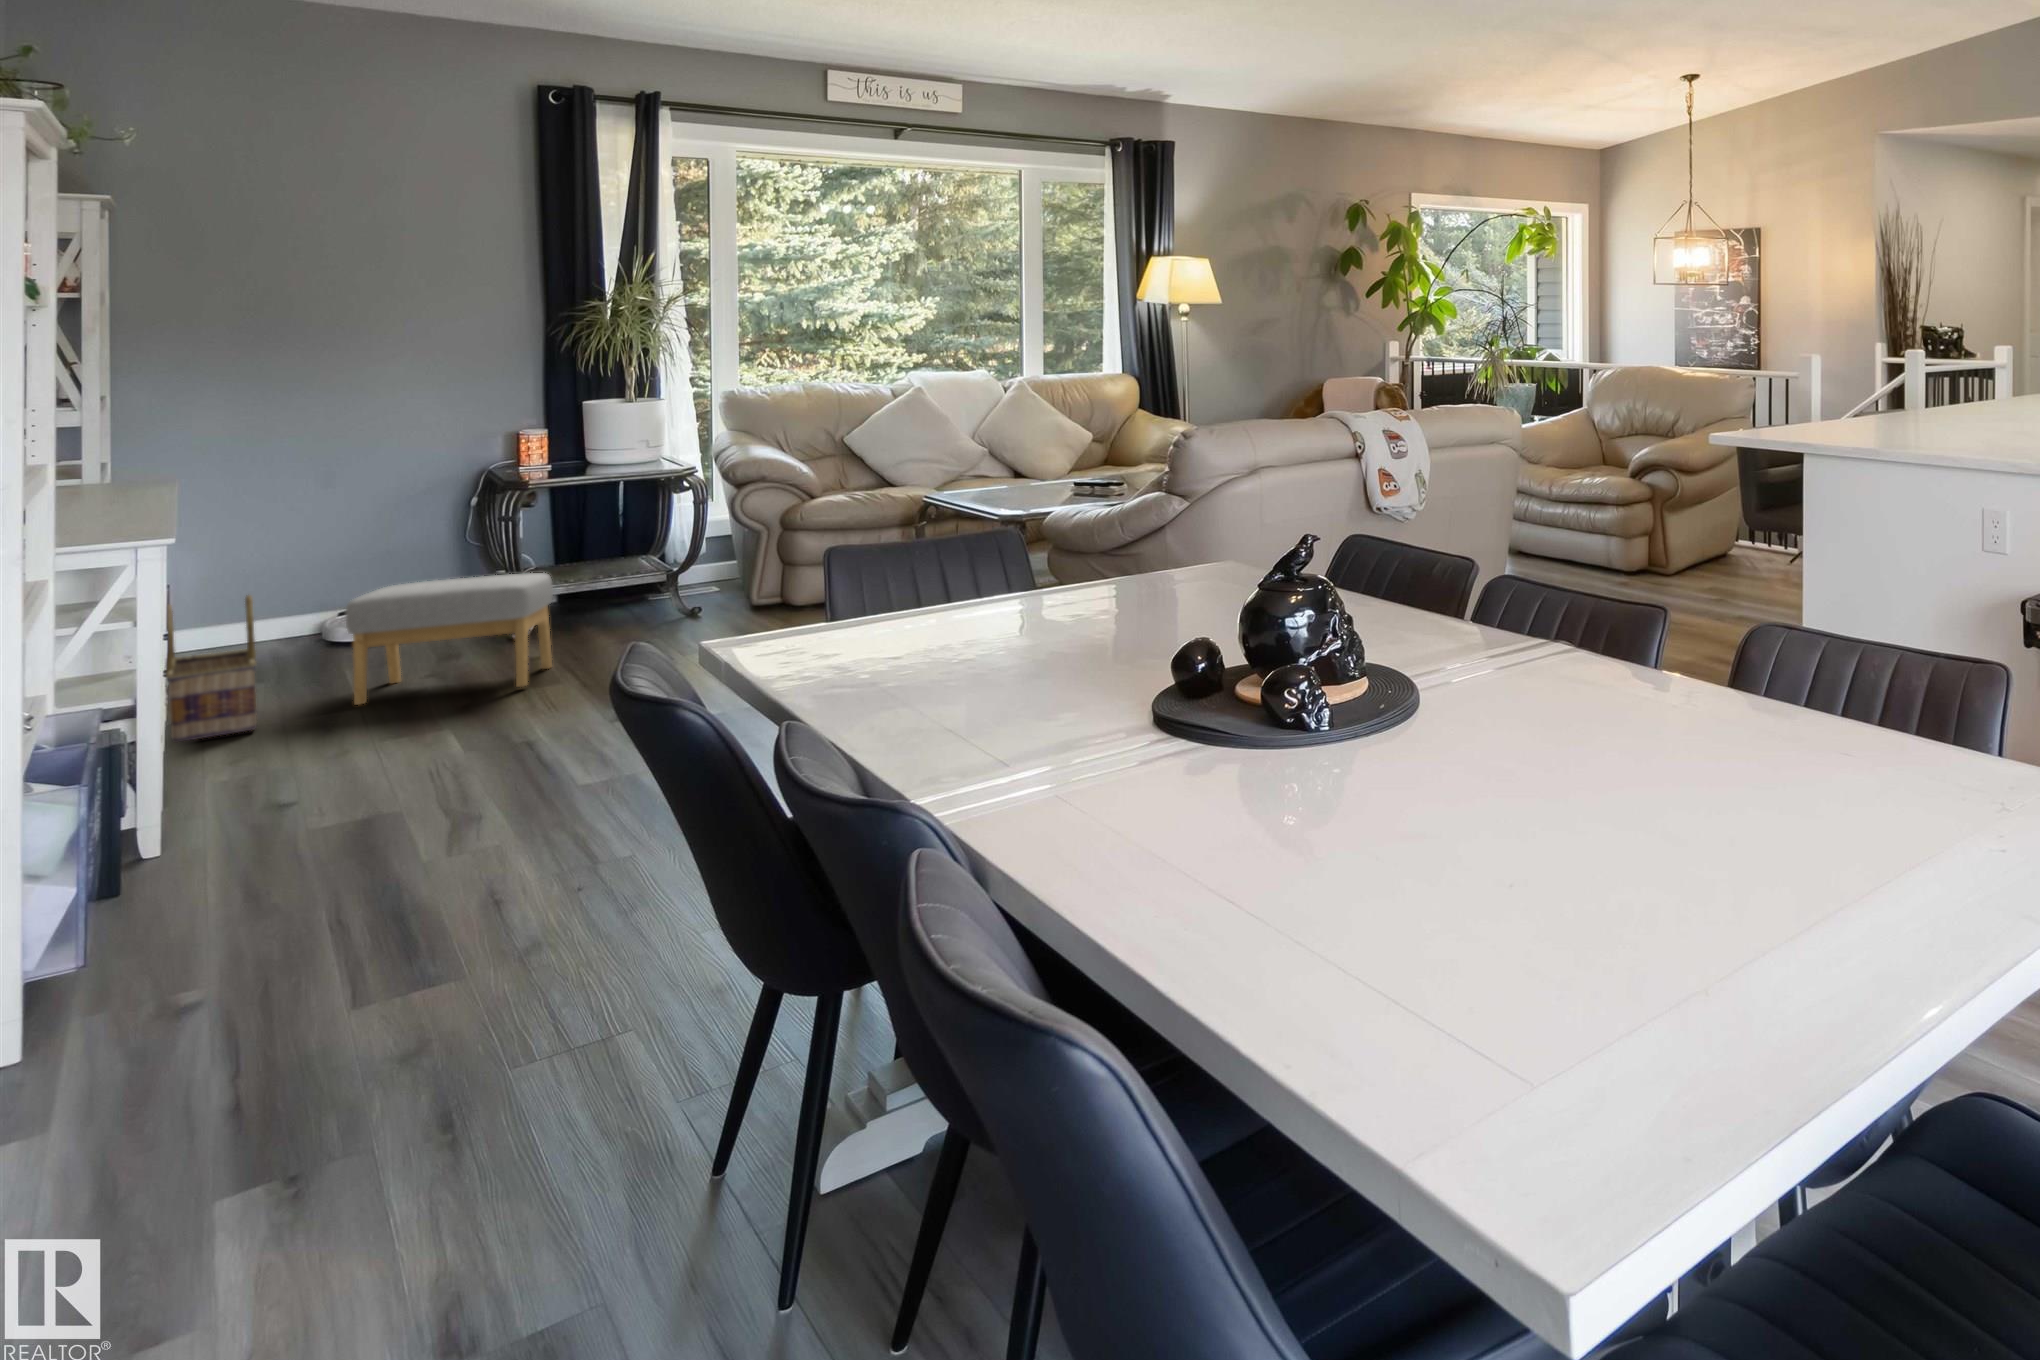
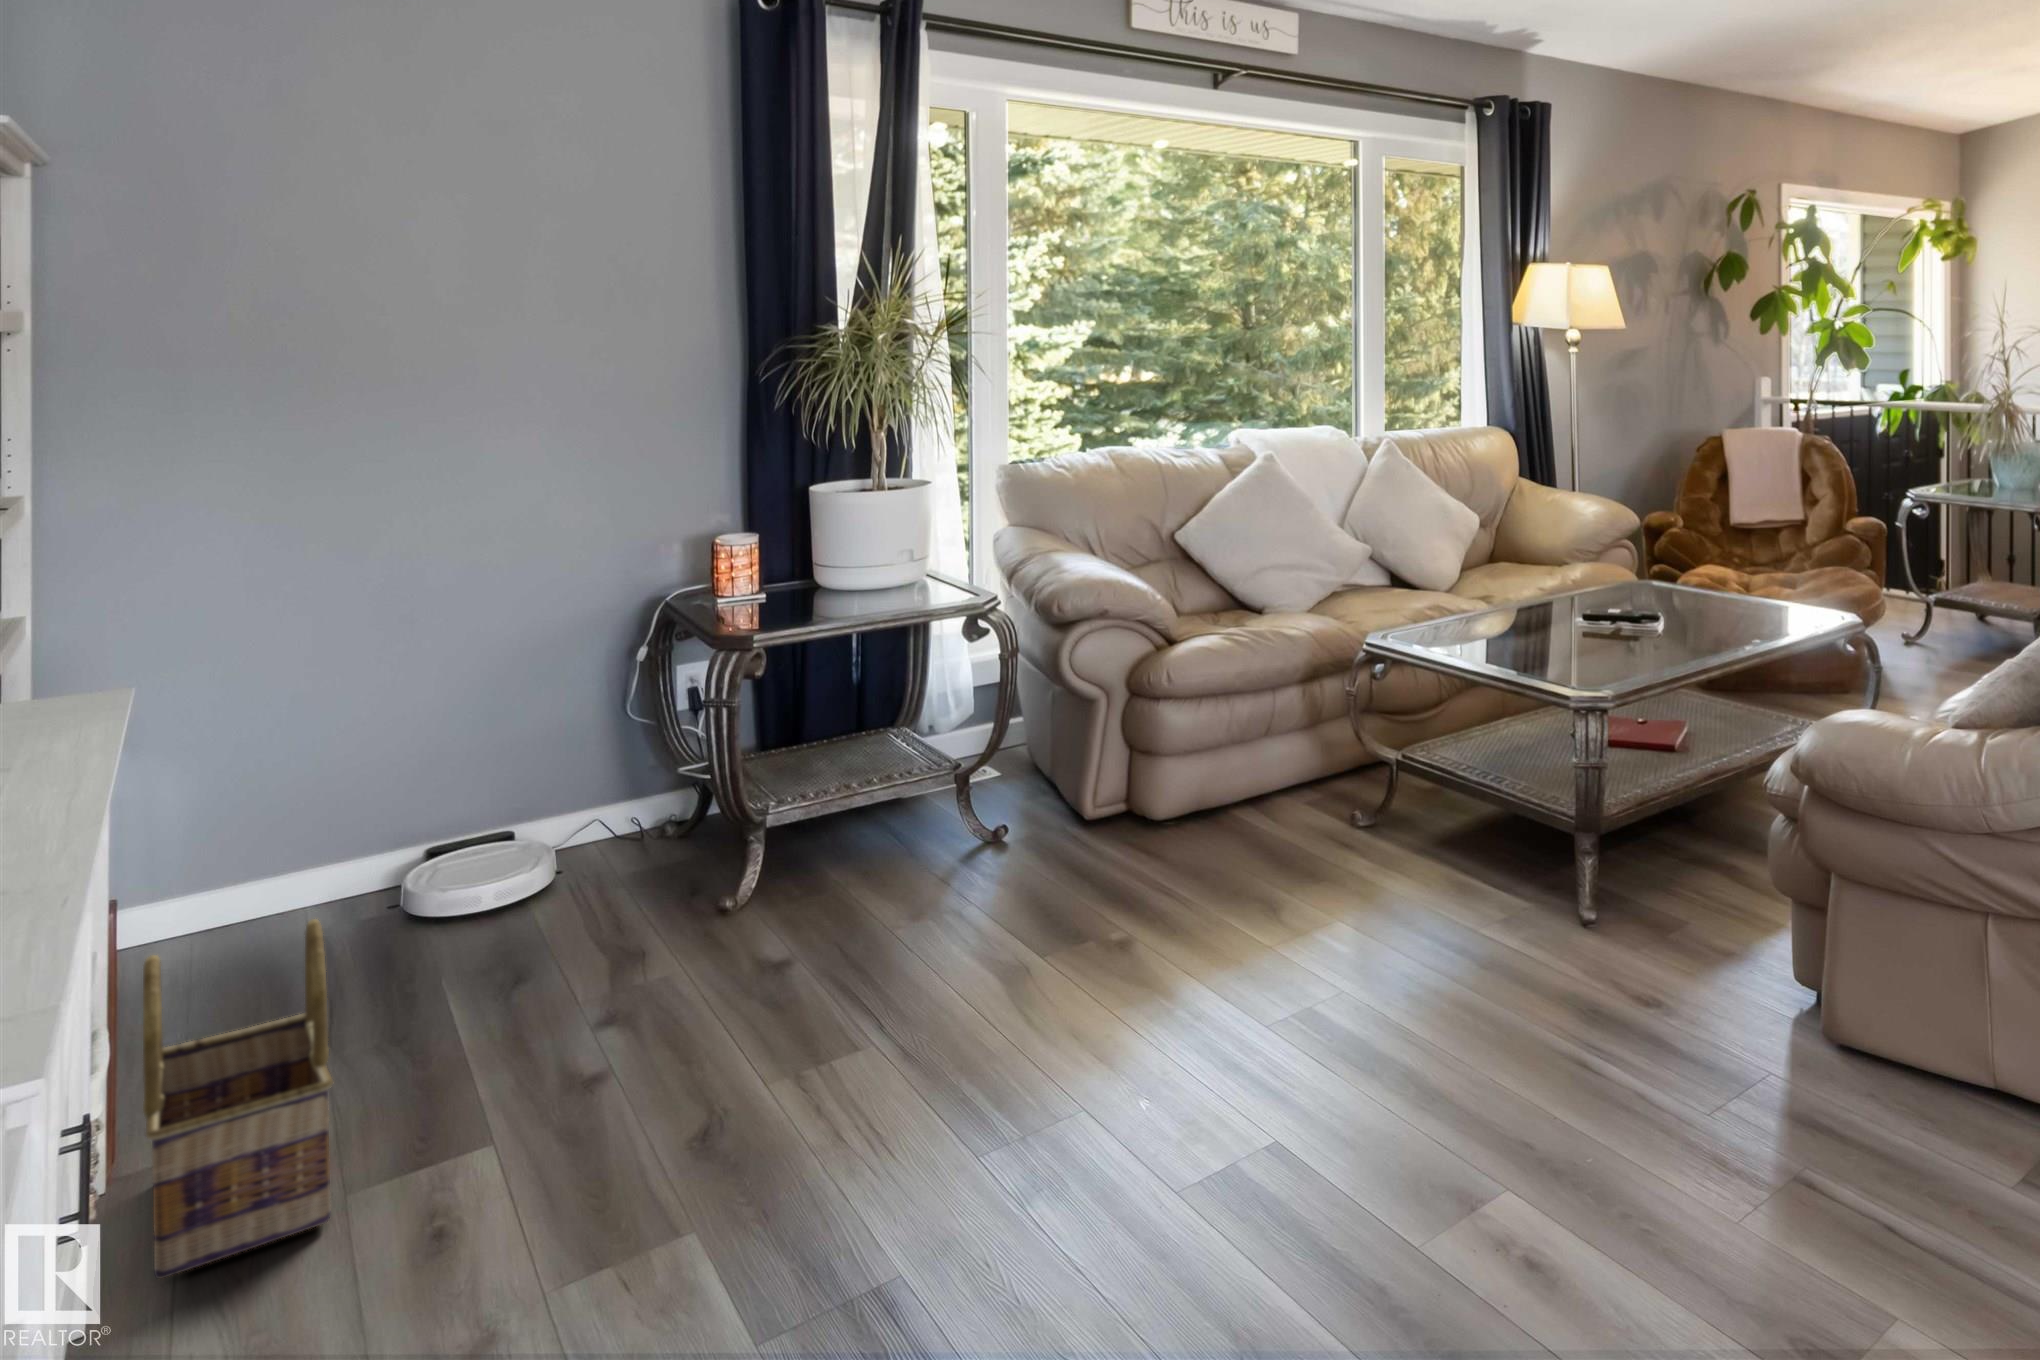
footstool: present [346,573,553,705] -> none [495,818,837,1120]

